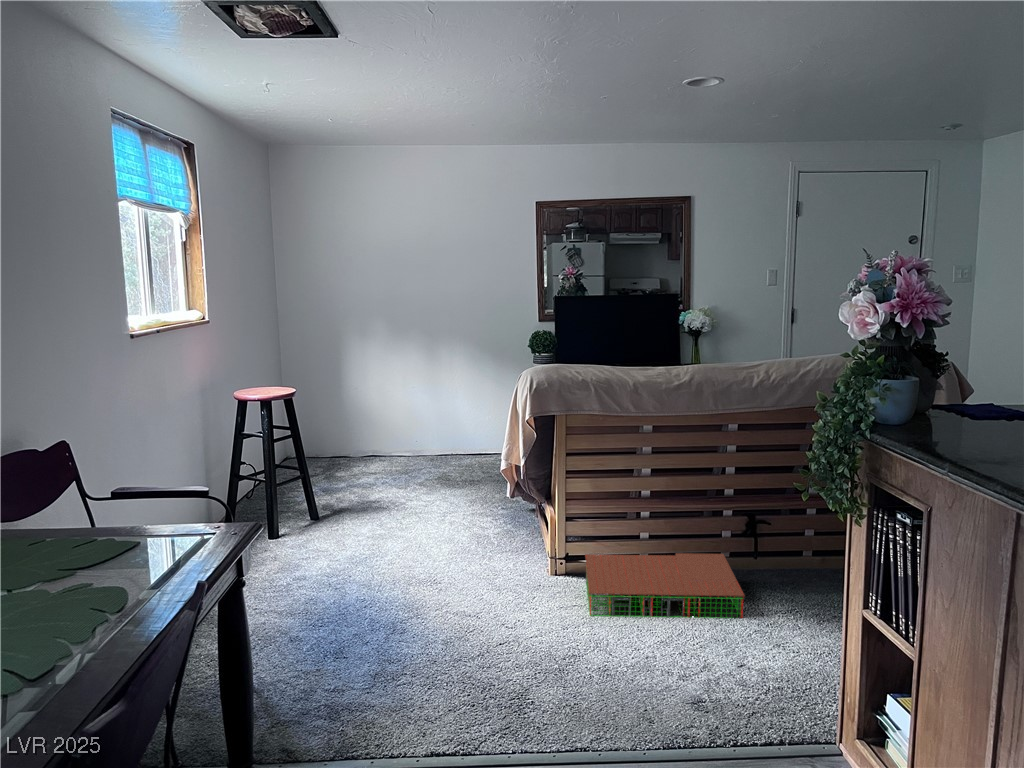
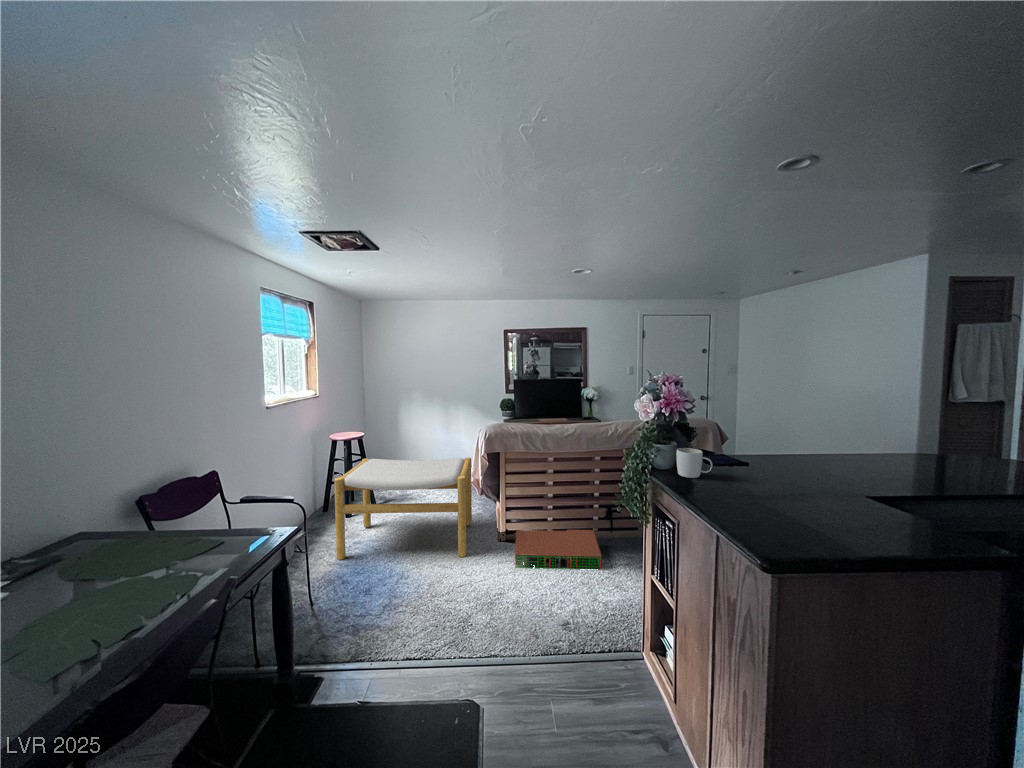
mug: none [922,386,992,437] -> present [676,448,713,478]
footstool: none [263,430,499,604] -> present [334,457,472,560]

